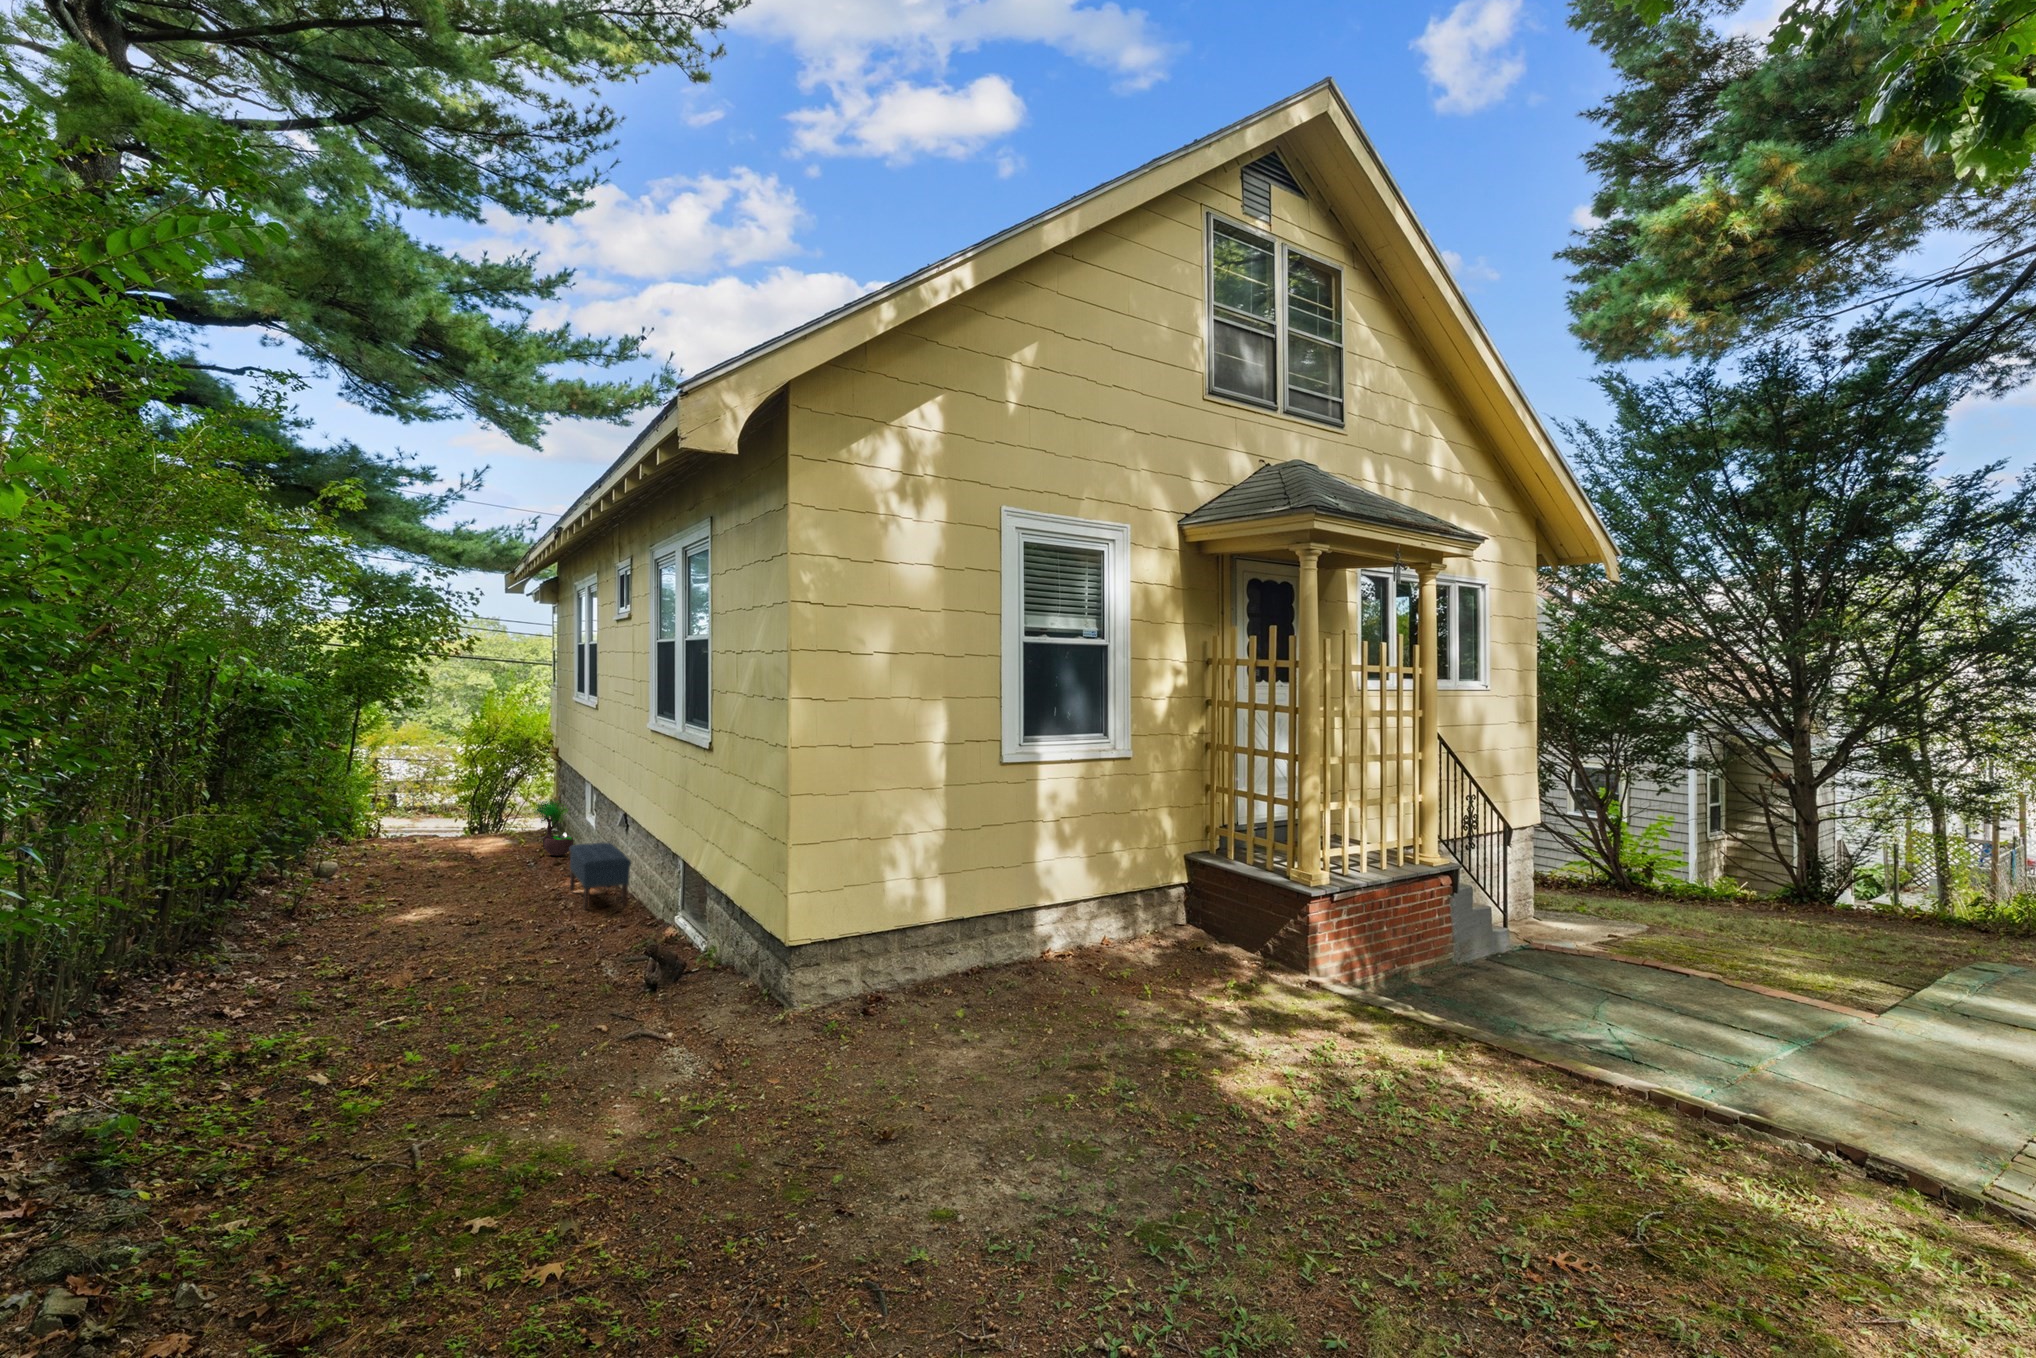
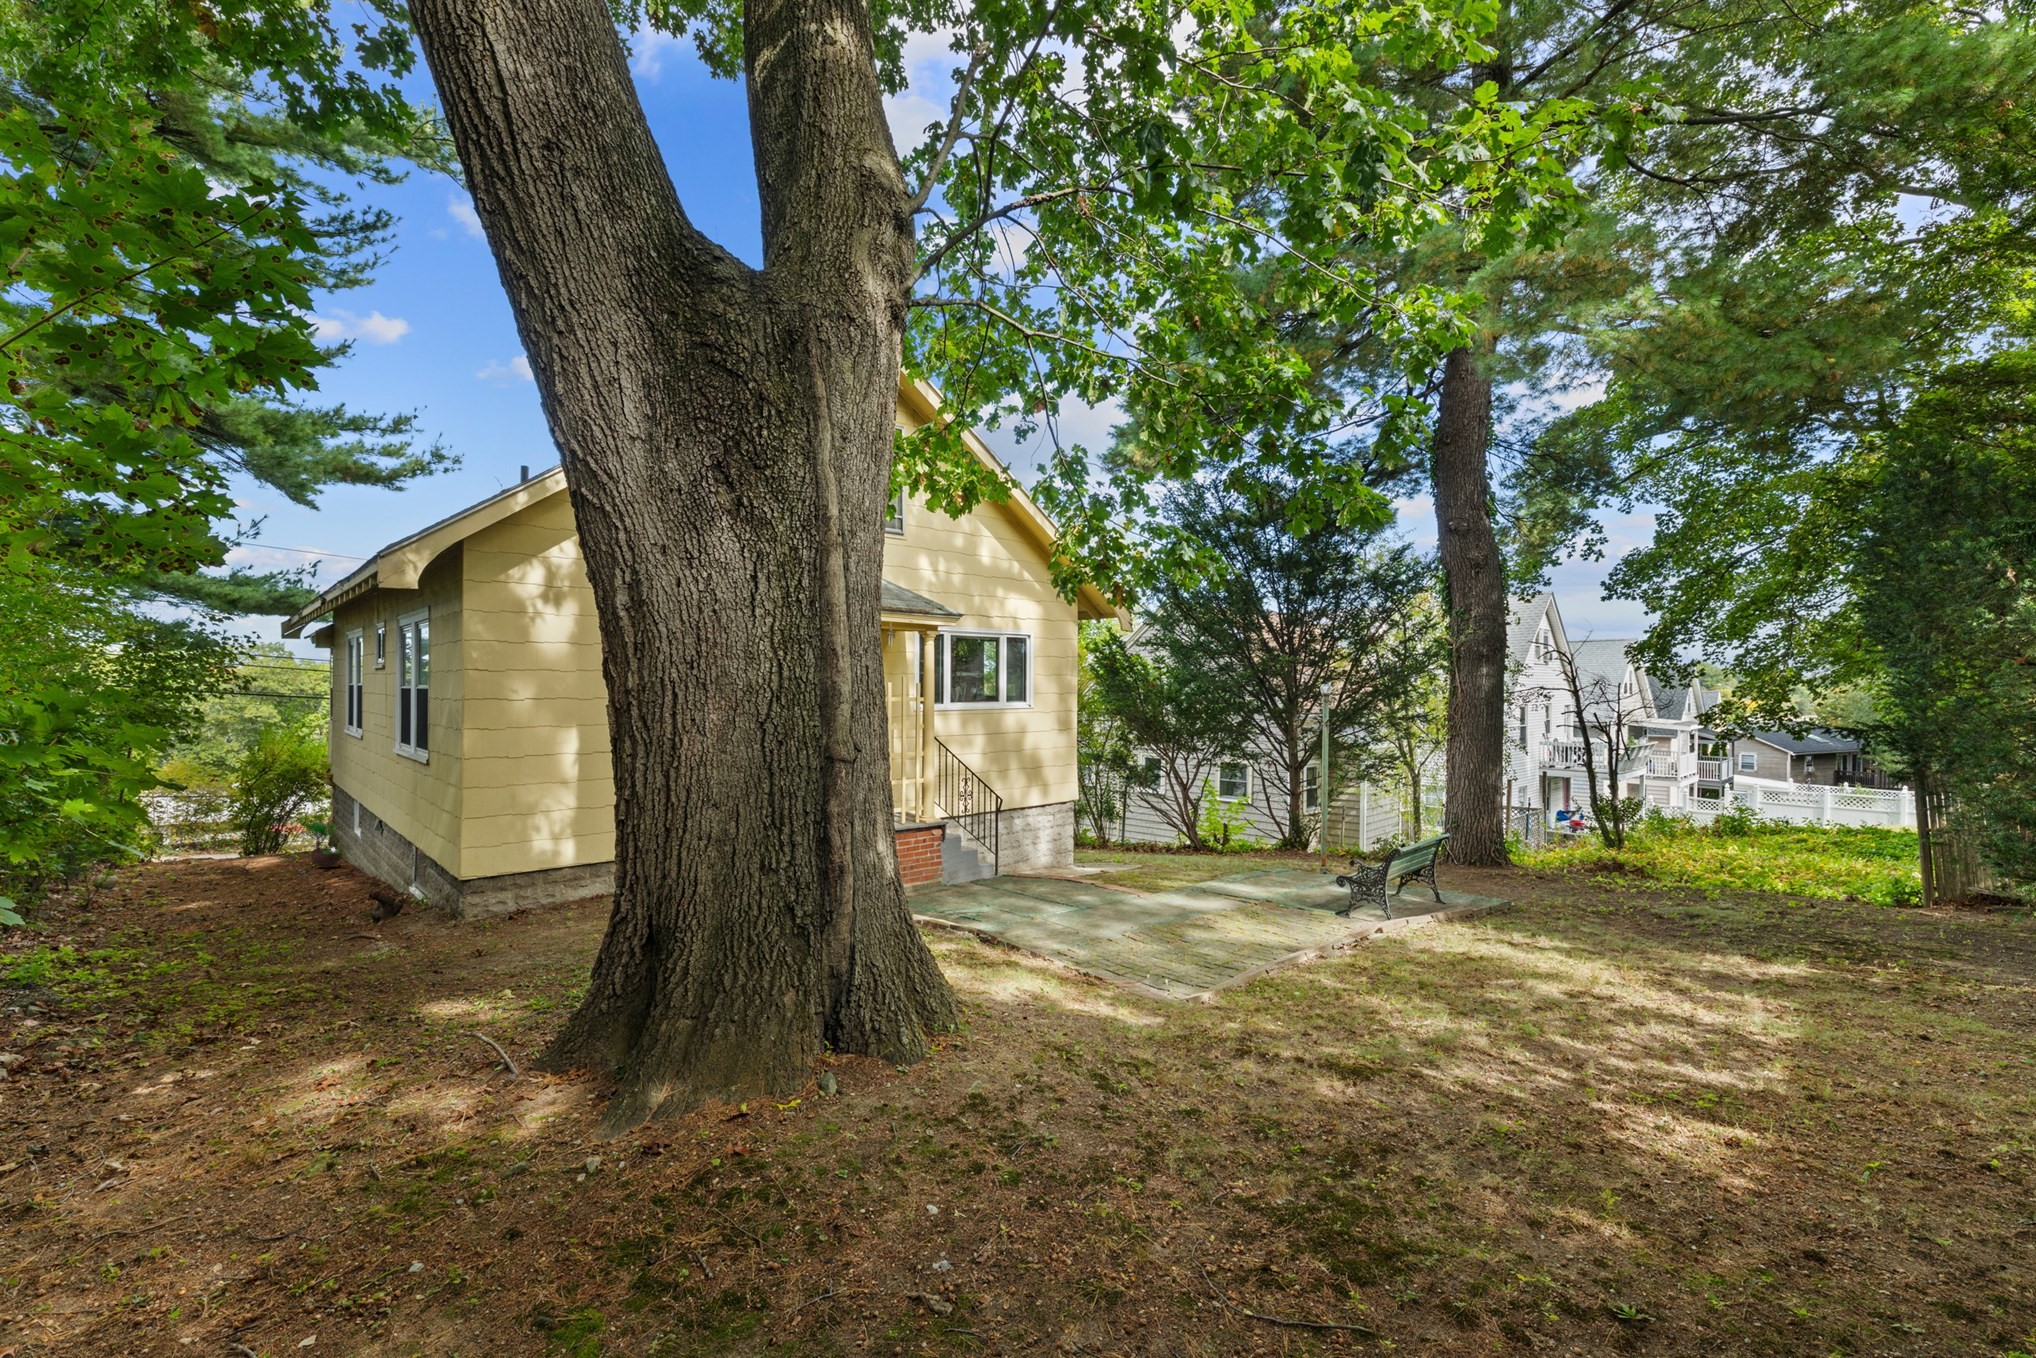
bench: present [569,843,631,910] -> none [328,849,381,902]

